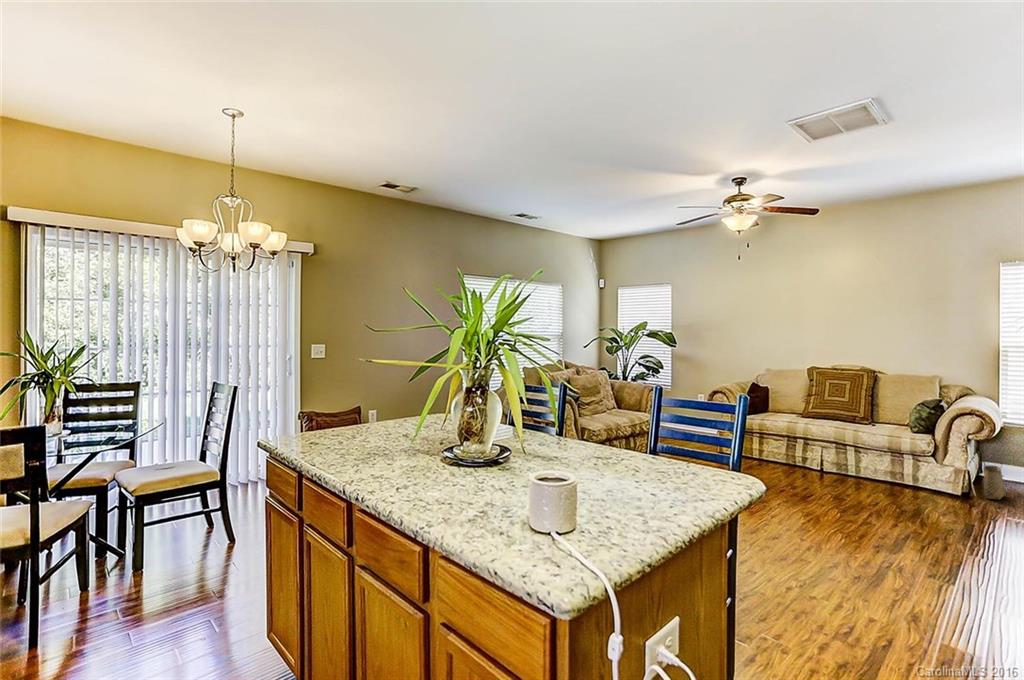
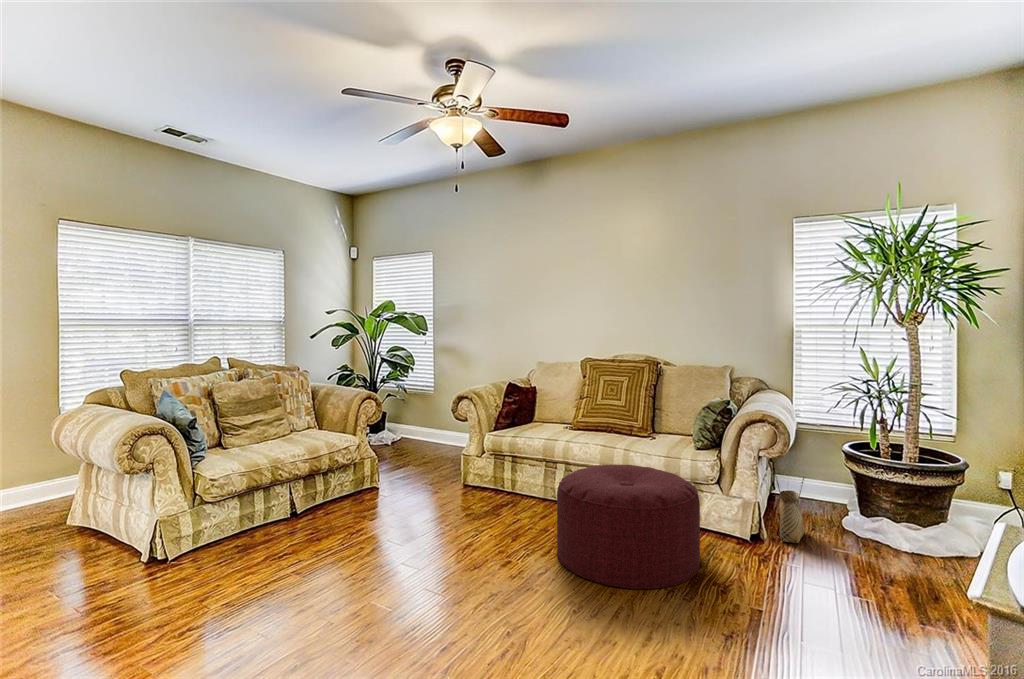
ottoman: none [814,439,923,511] -> present [557,464,700,589]

